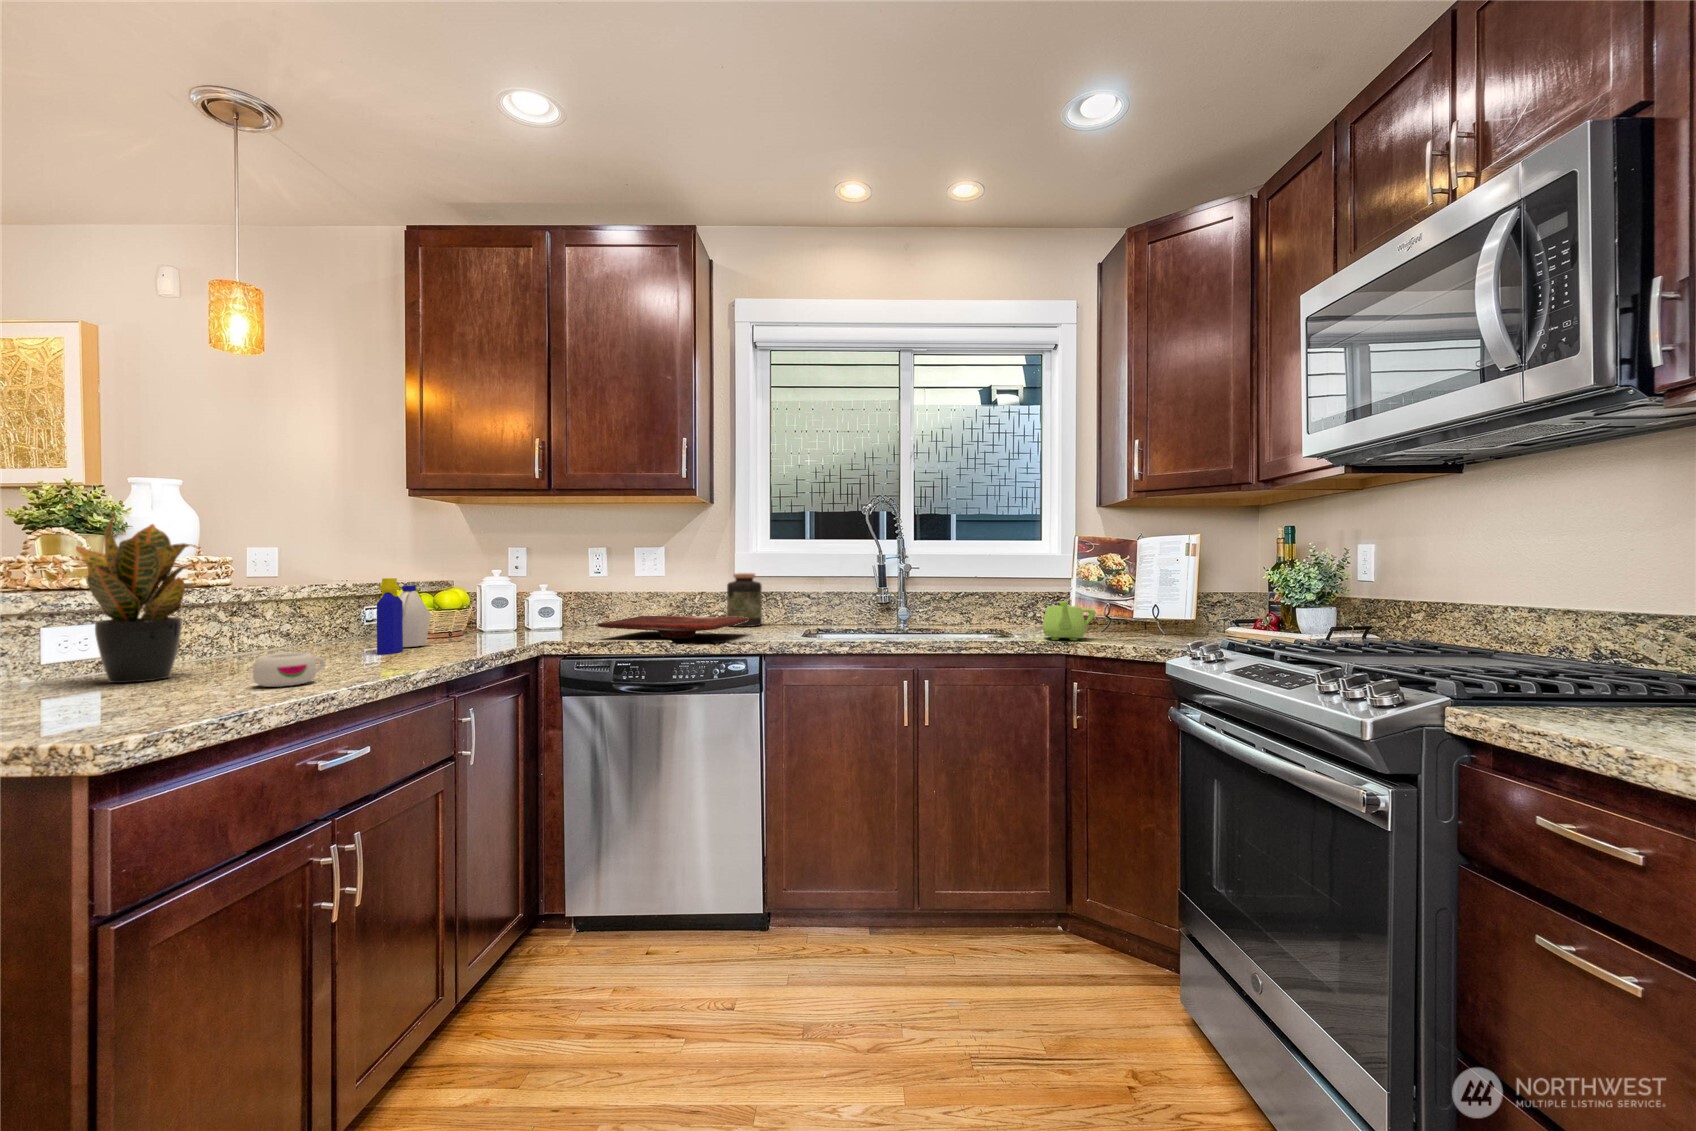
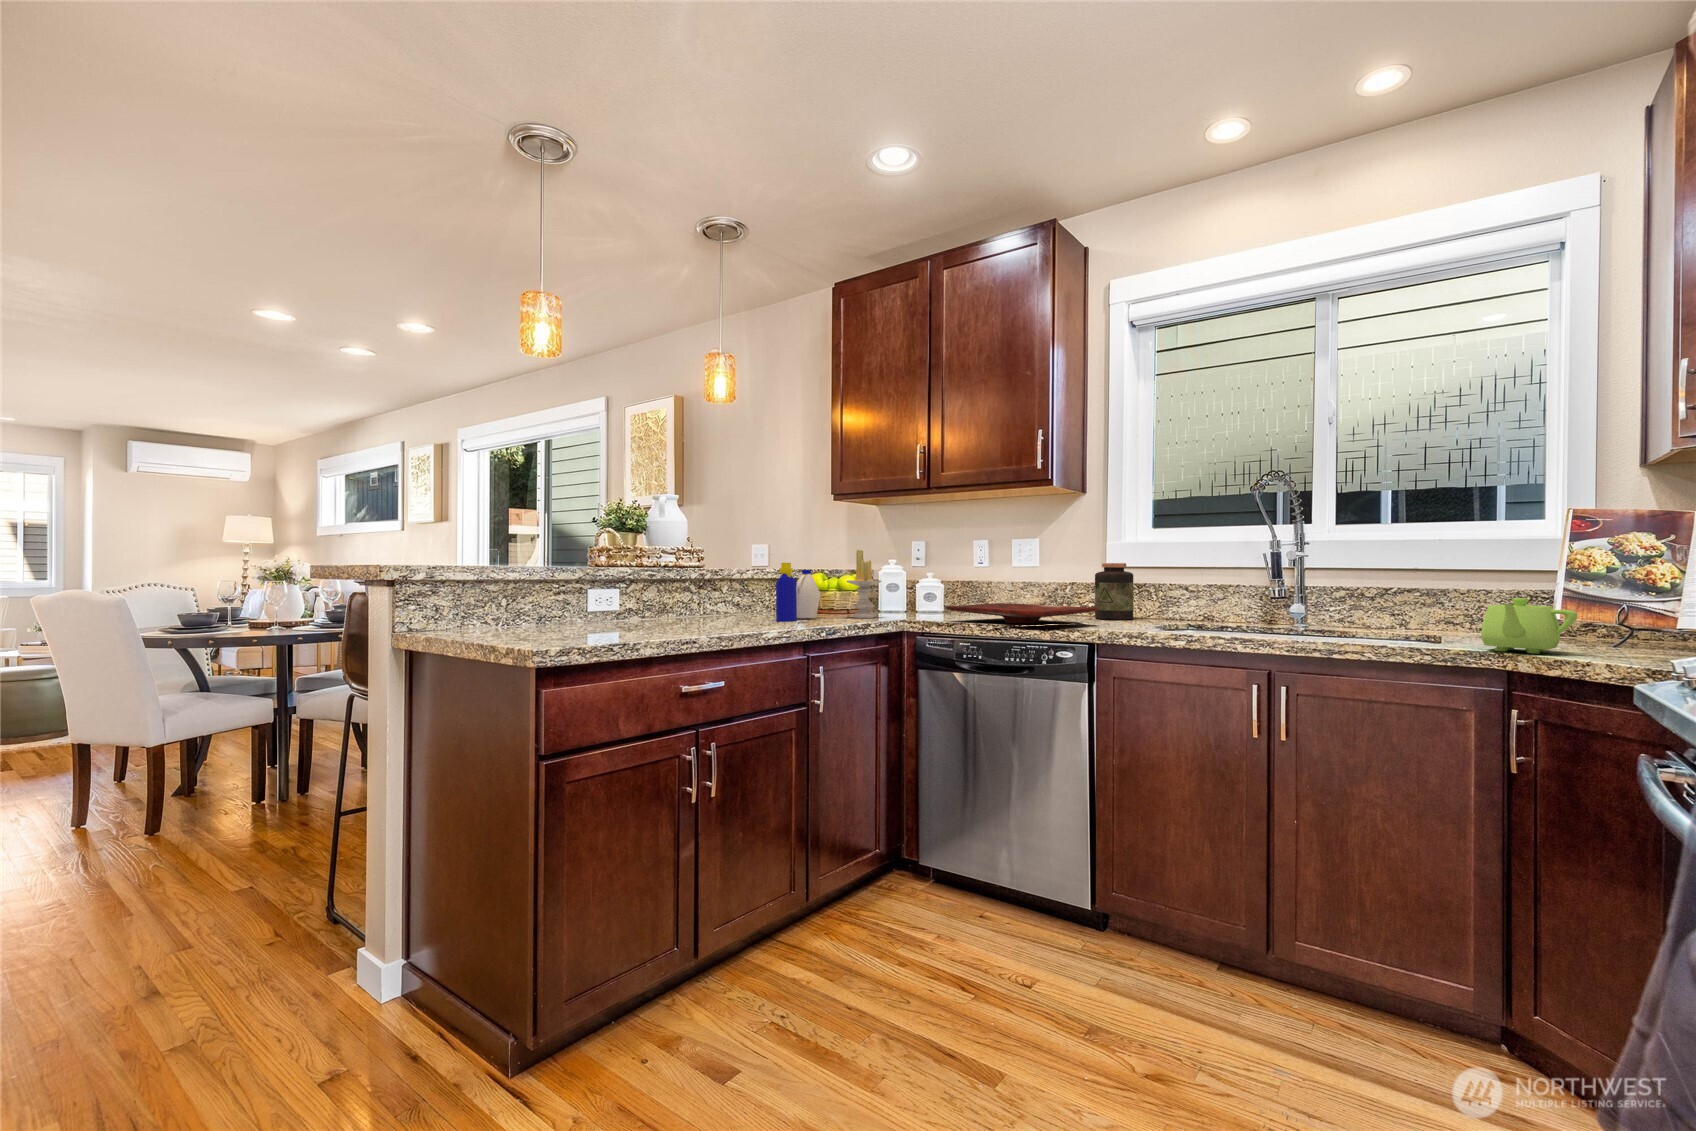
potted plant: present [76,513,198,683] -> none [599,512,675,626]
candle: none [461,560,507,641] -> present [847,550,881,618]
mug: present [253,652,325,687] -> none [672,610,715,632]

